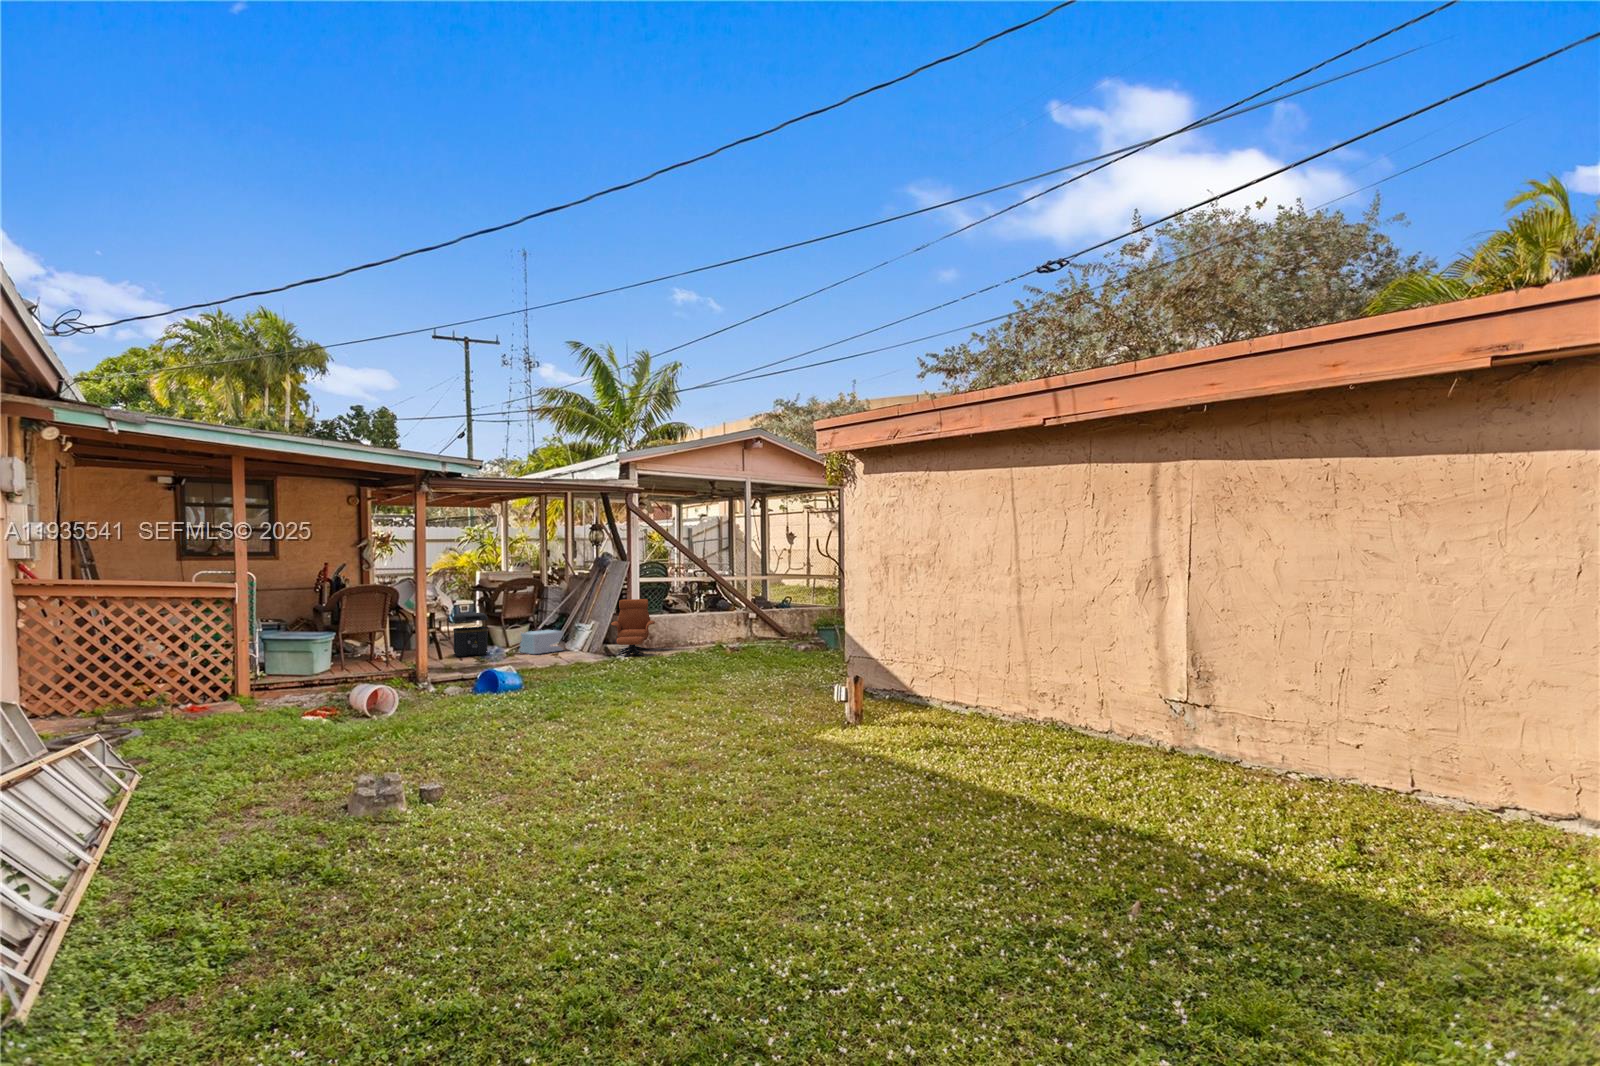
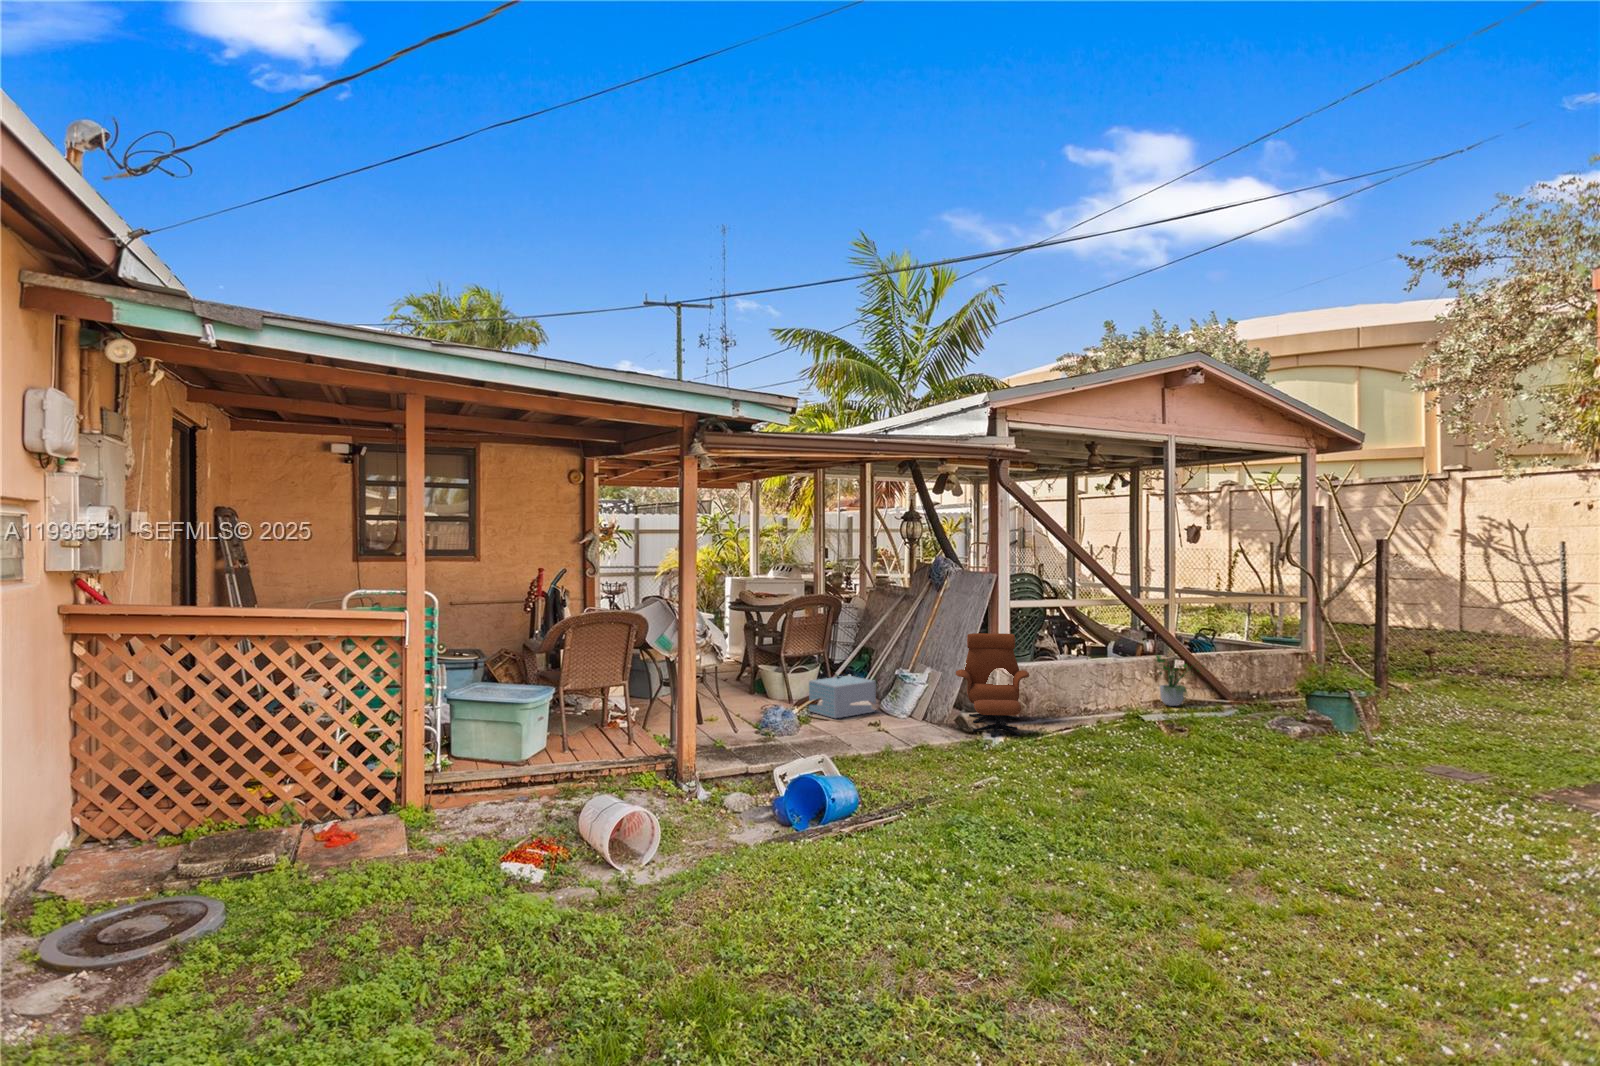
potted plant: none [734,603,767,640] -> present [1156,655,1205,706]
toolbox: present [453,613,488,657] -> none [712,646,763,715]

